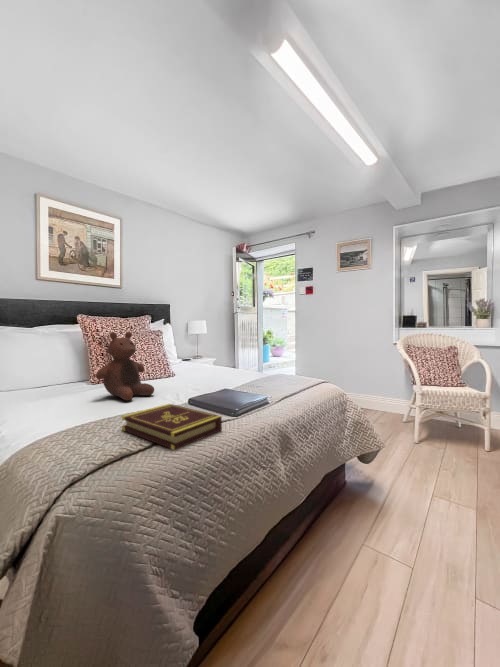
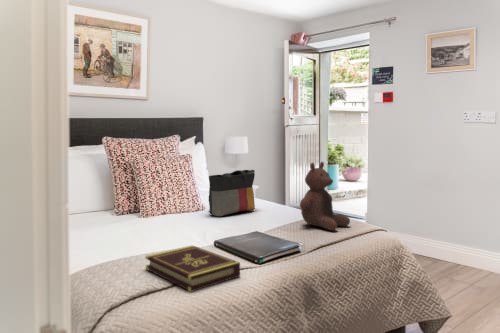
stuffed bear: present [96,332,154,401] -> present [300,162,350,230]
tote bag: none [177,340,218,380] -> present [209,170,255,216]

